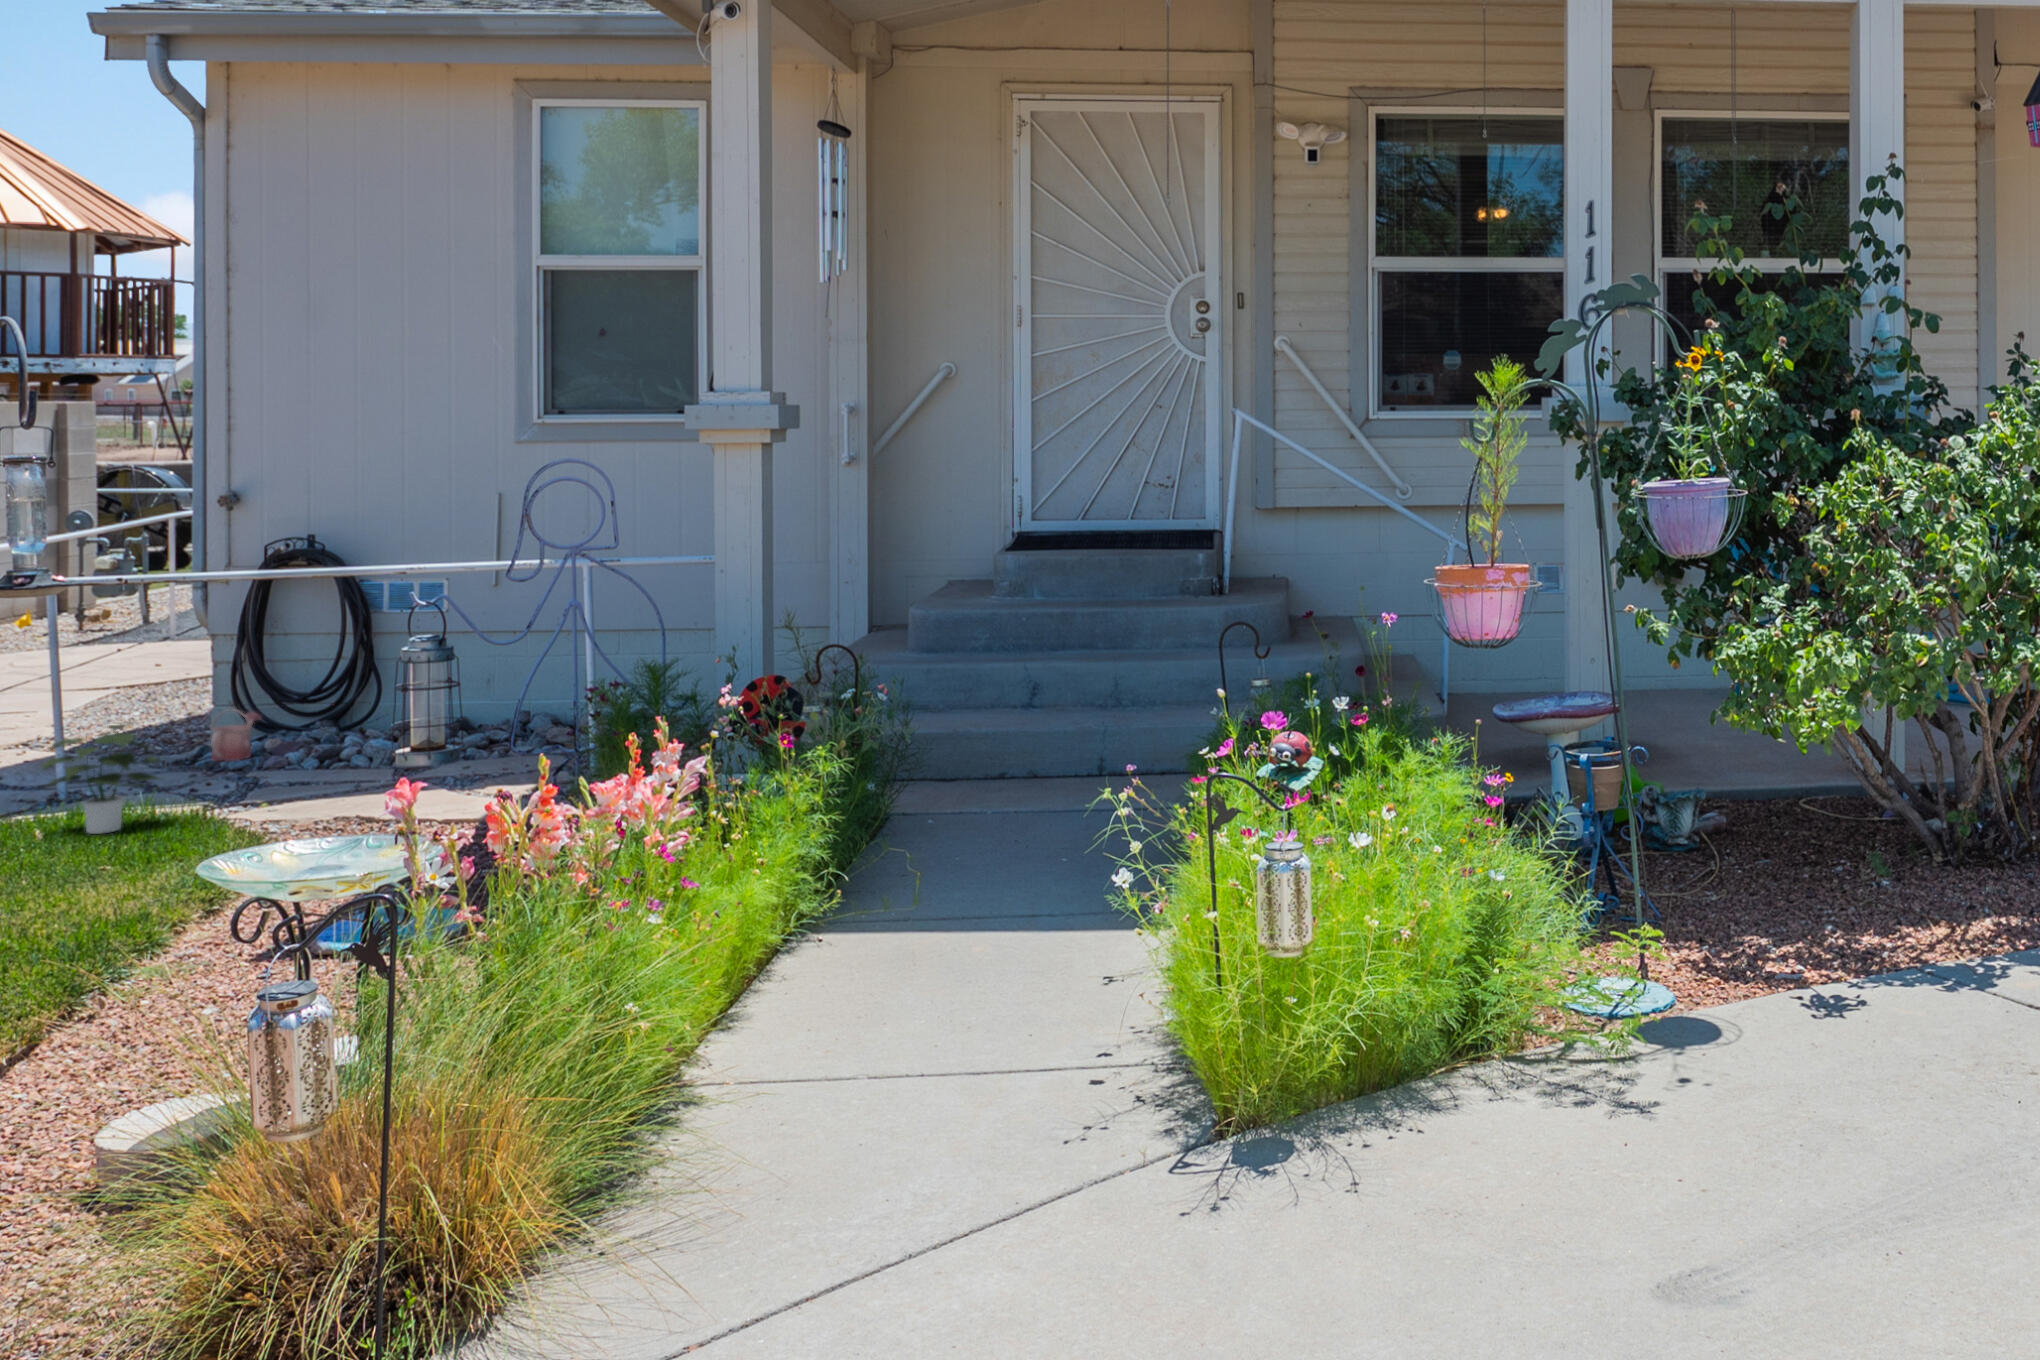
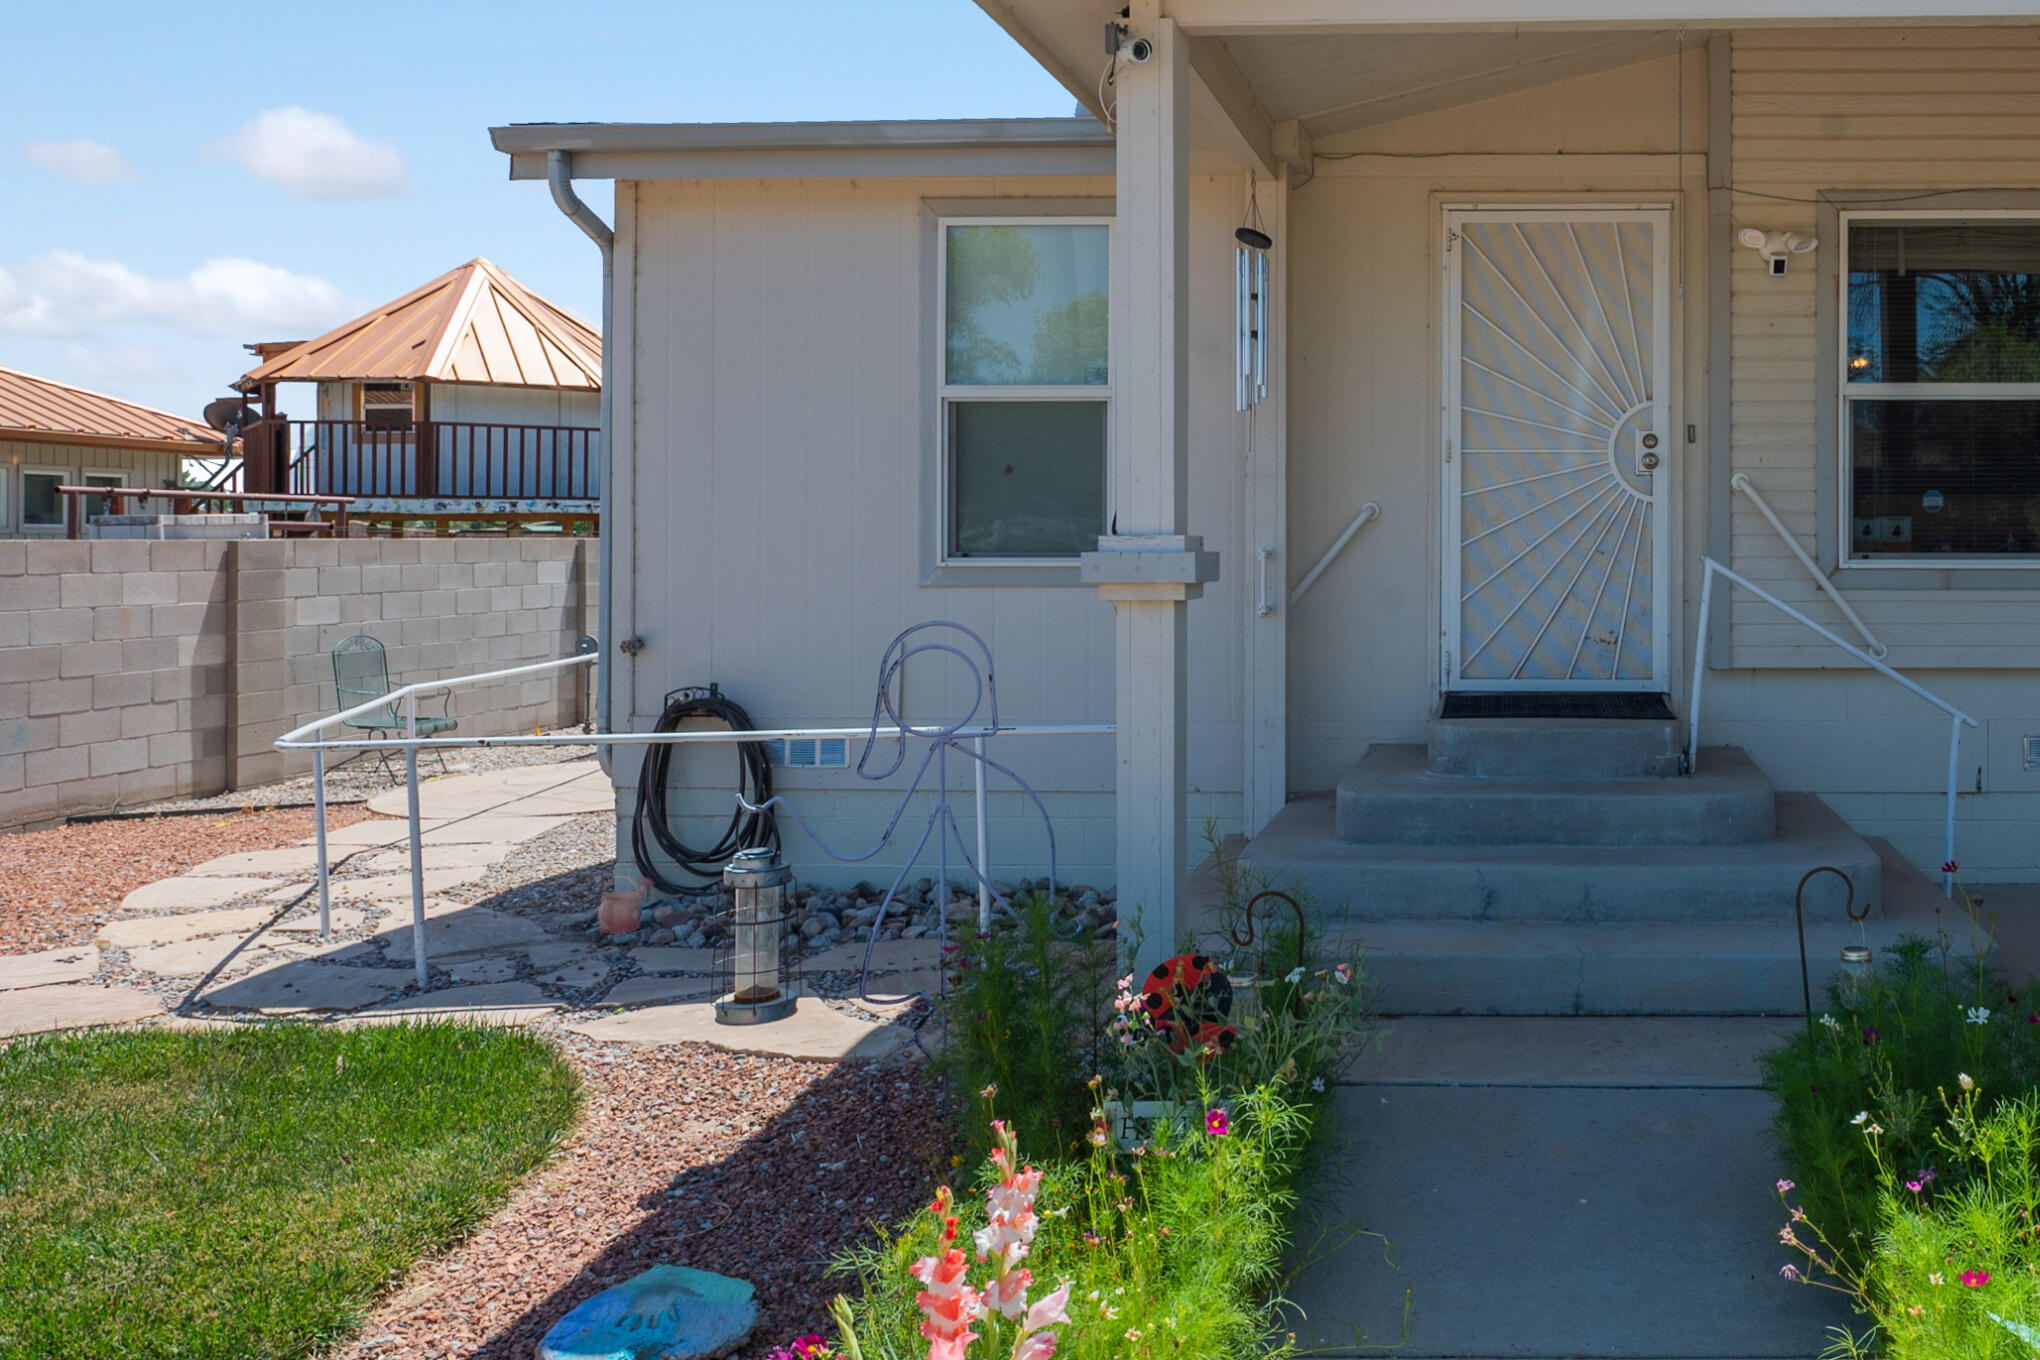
potted plant: present [42,724,160,834] -> none [380,911,515,1044]

